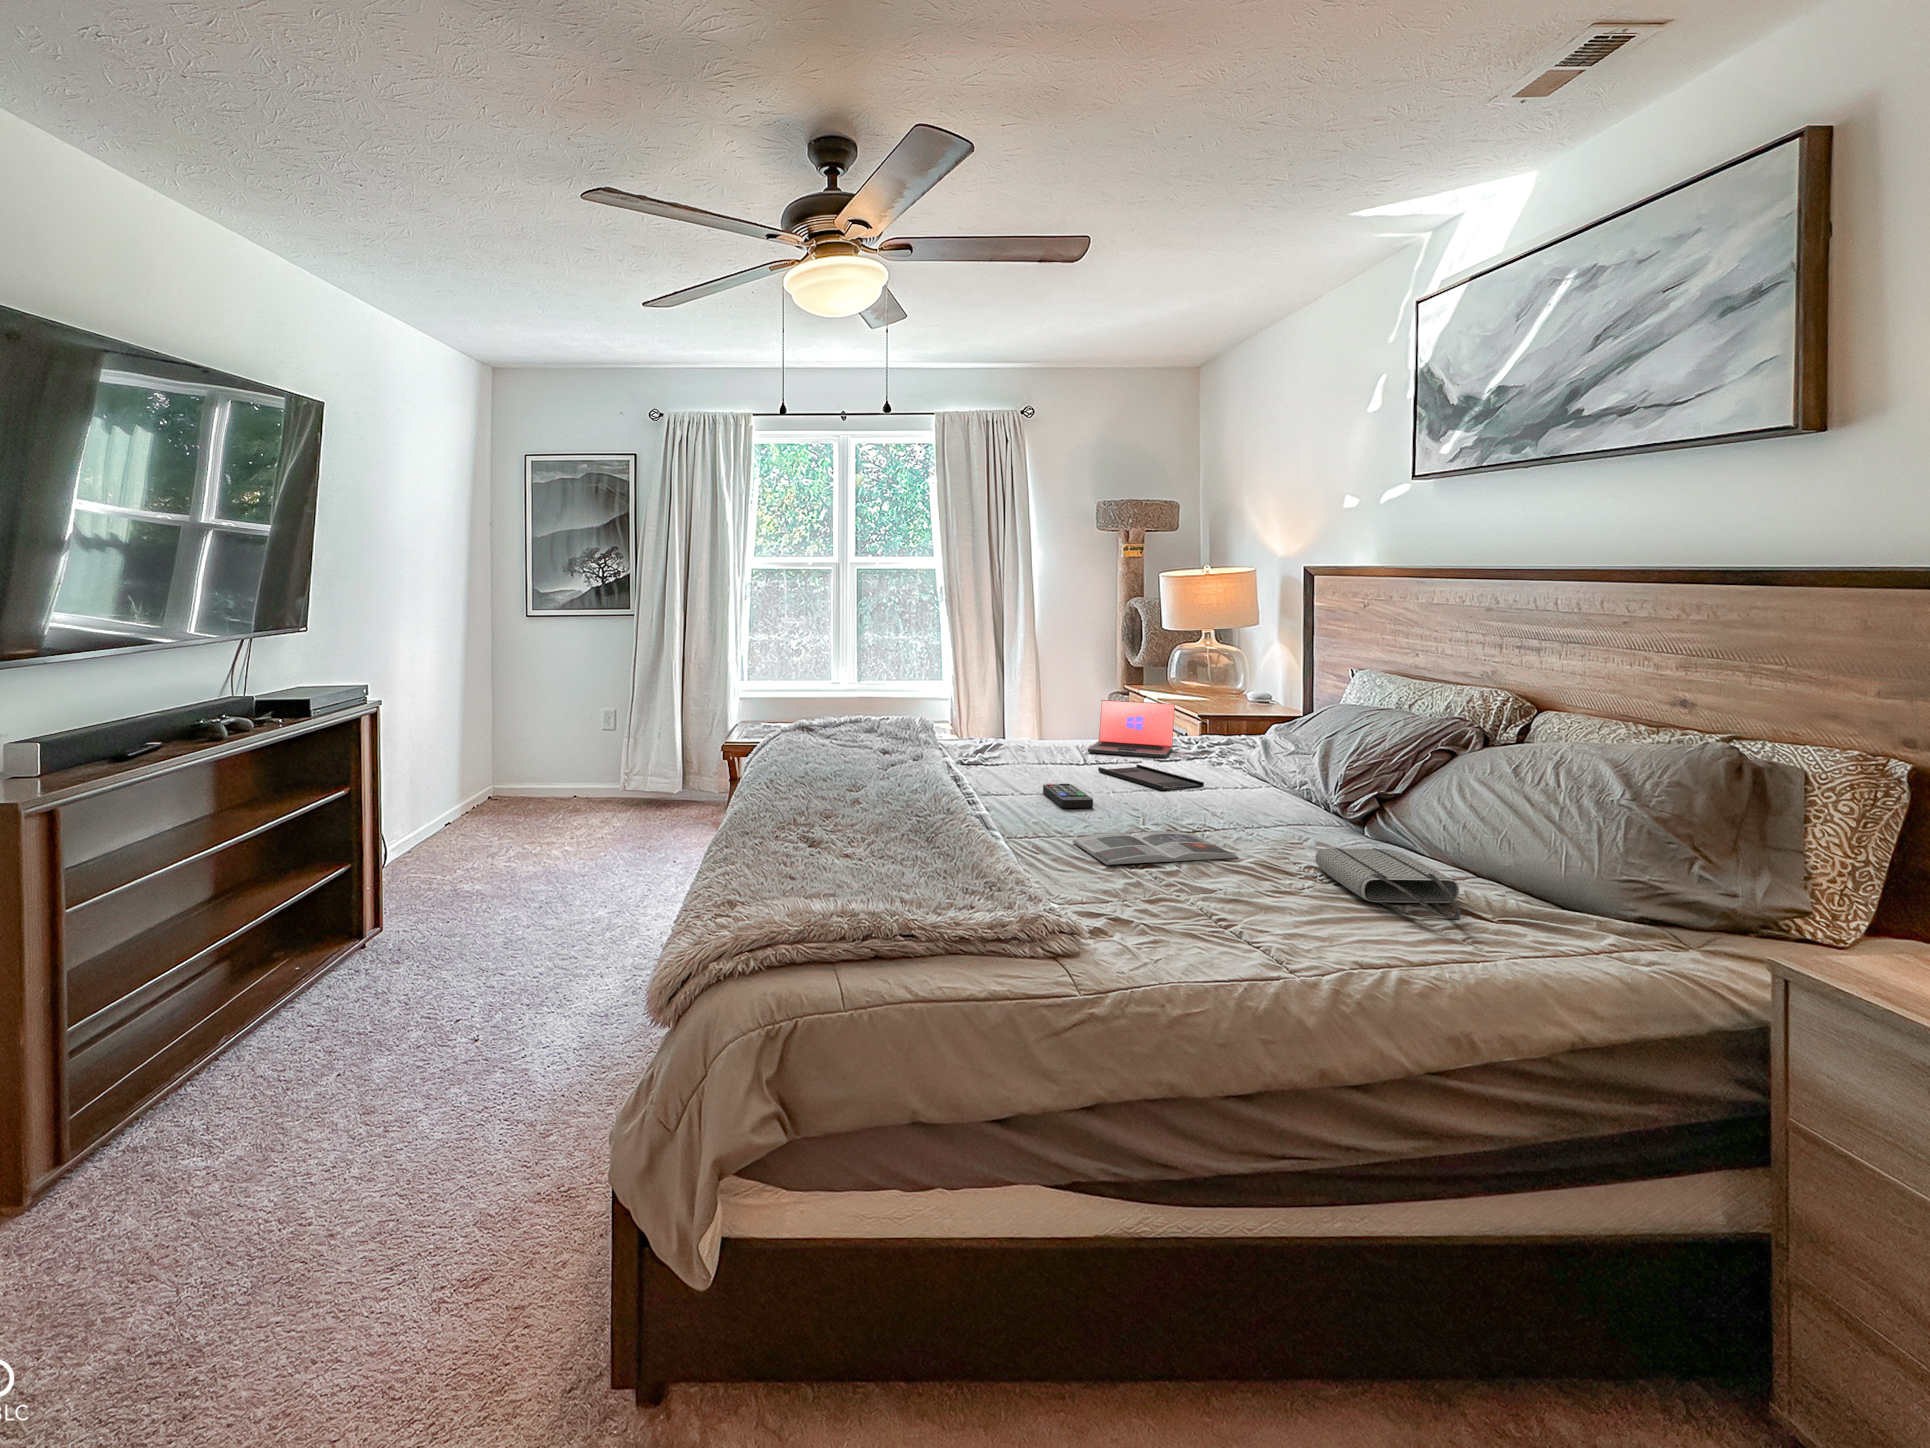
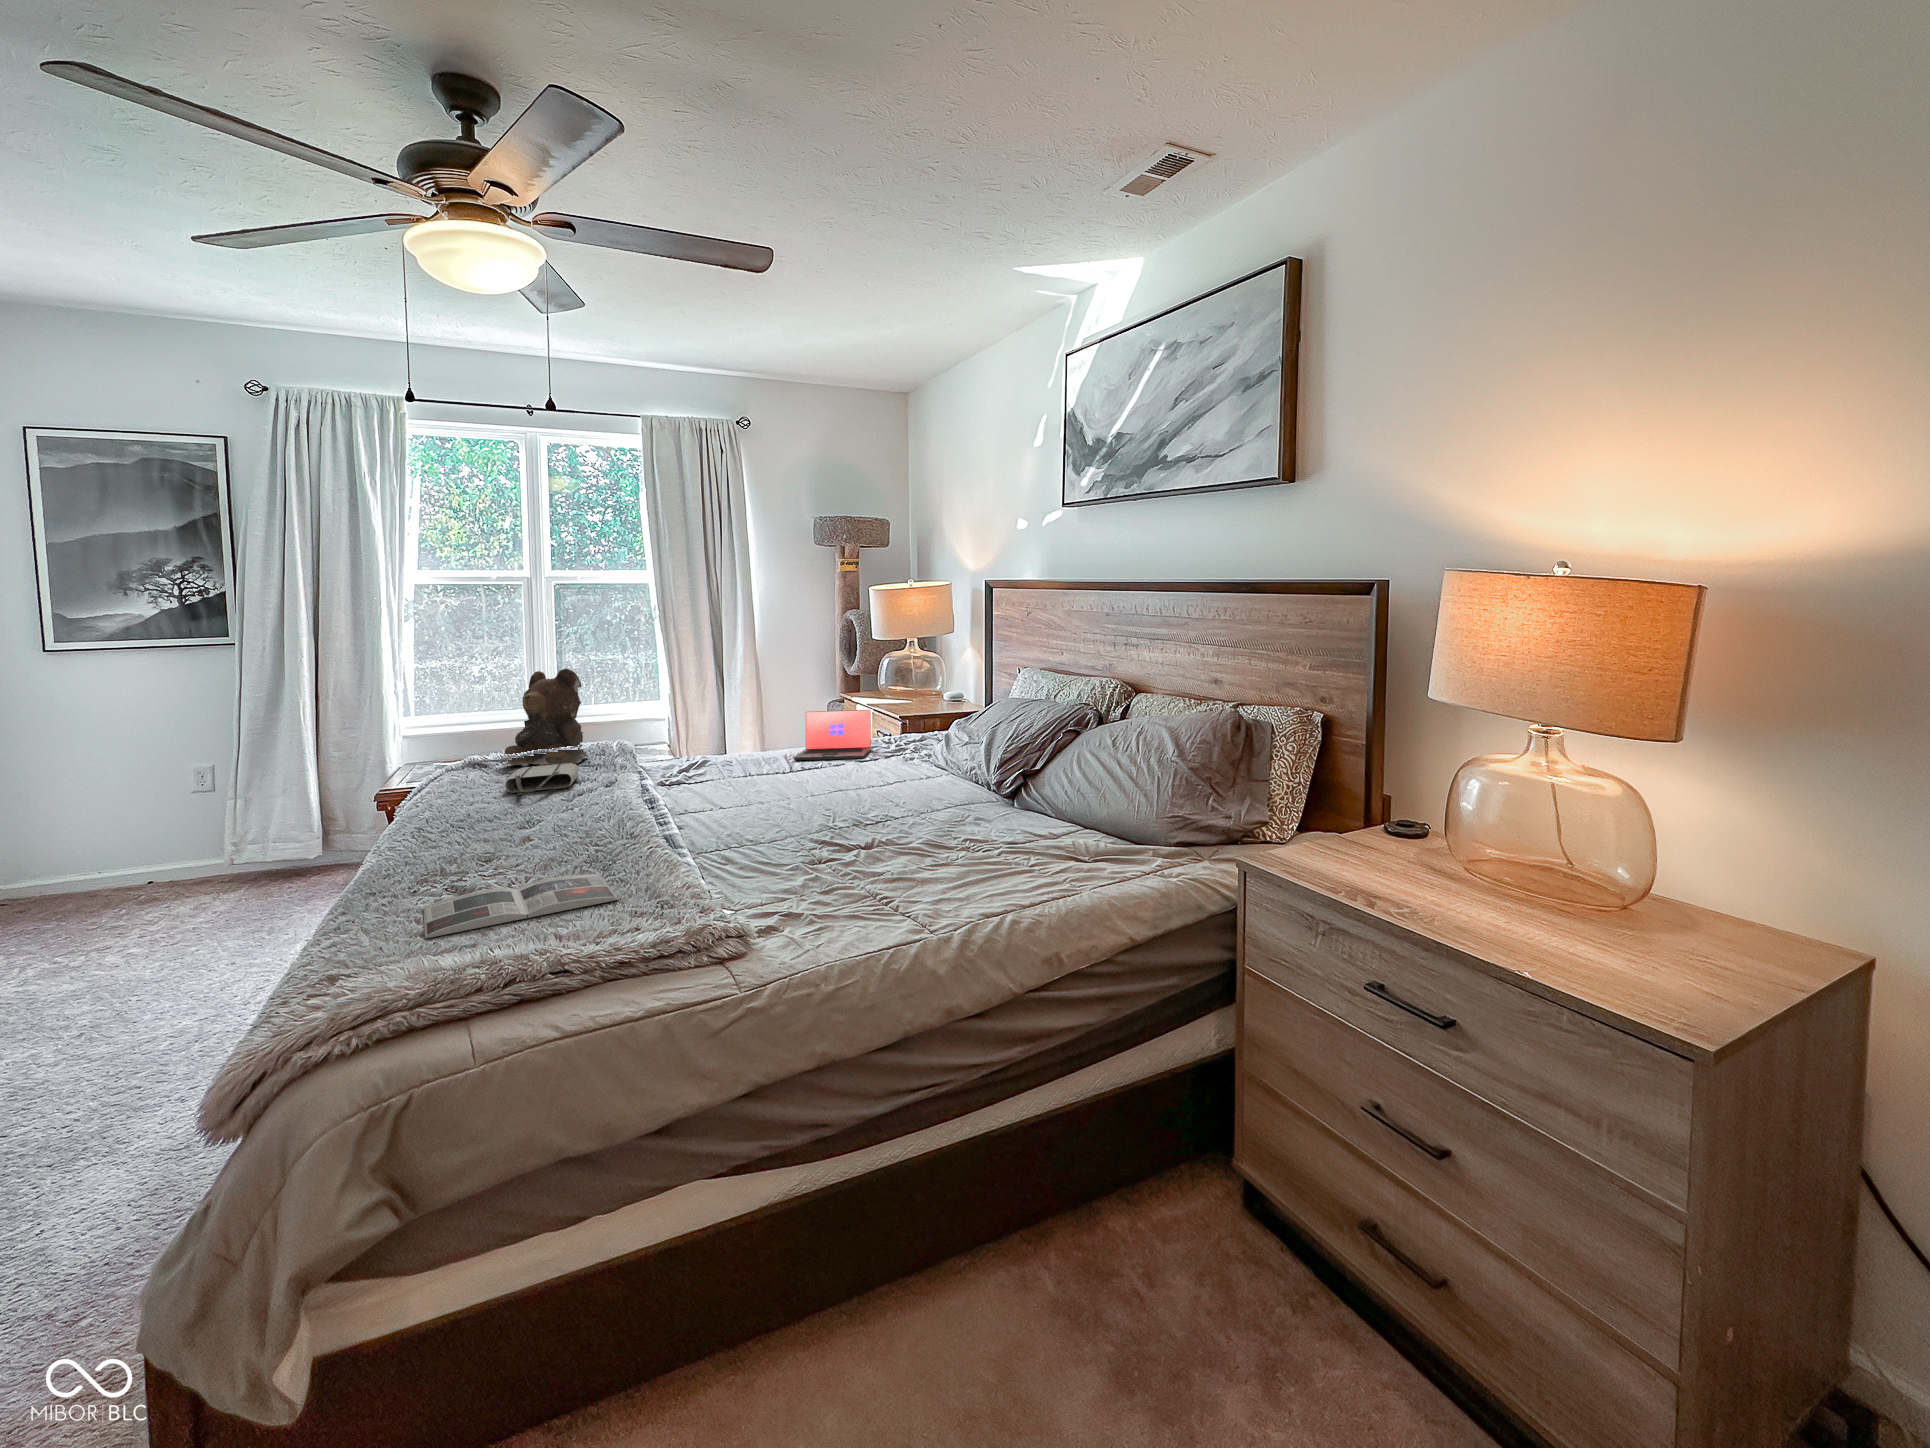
teddy bear: none [811,637,886,734] -> present [503,669,588,766]
tray: present [1098,765,1204,790] -> none [800,767,892,788]
remote control: present [1043,783,1093,808] -> none [743,792,788,816]
magazine: present [1073,831,1238,865] -> present [424,874,619,939]
tote bag: present [1316,848,1461,920] -> present [505,763,578,795]

